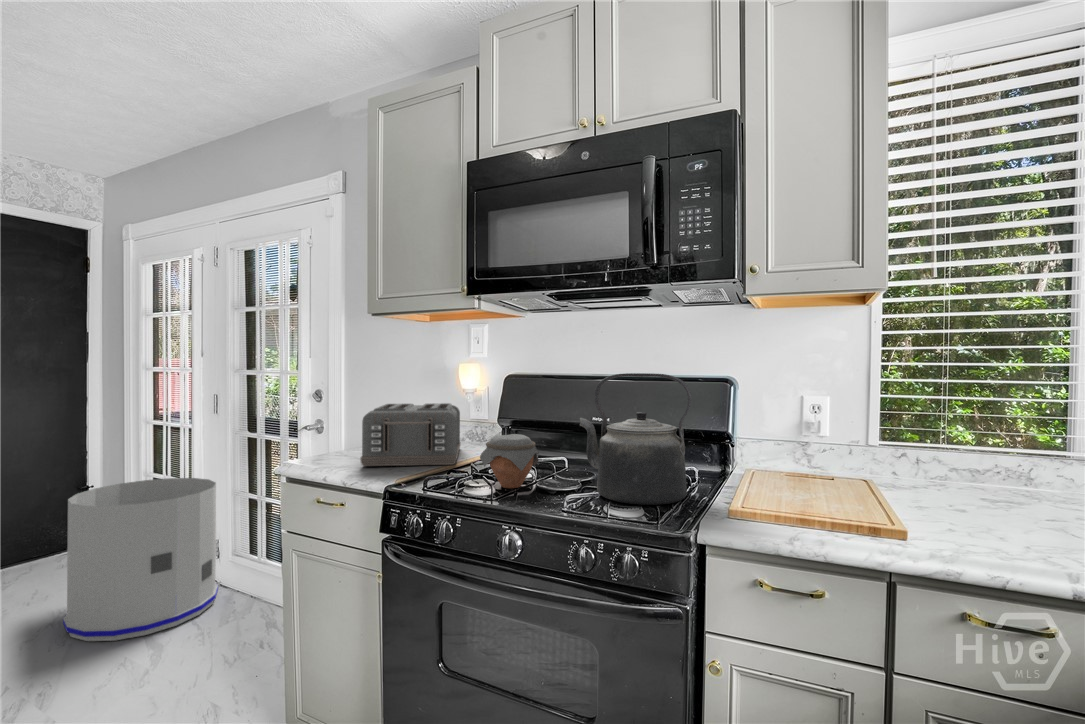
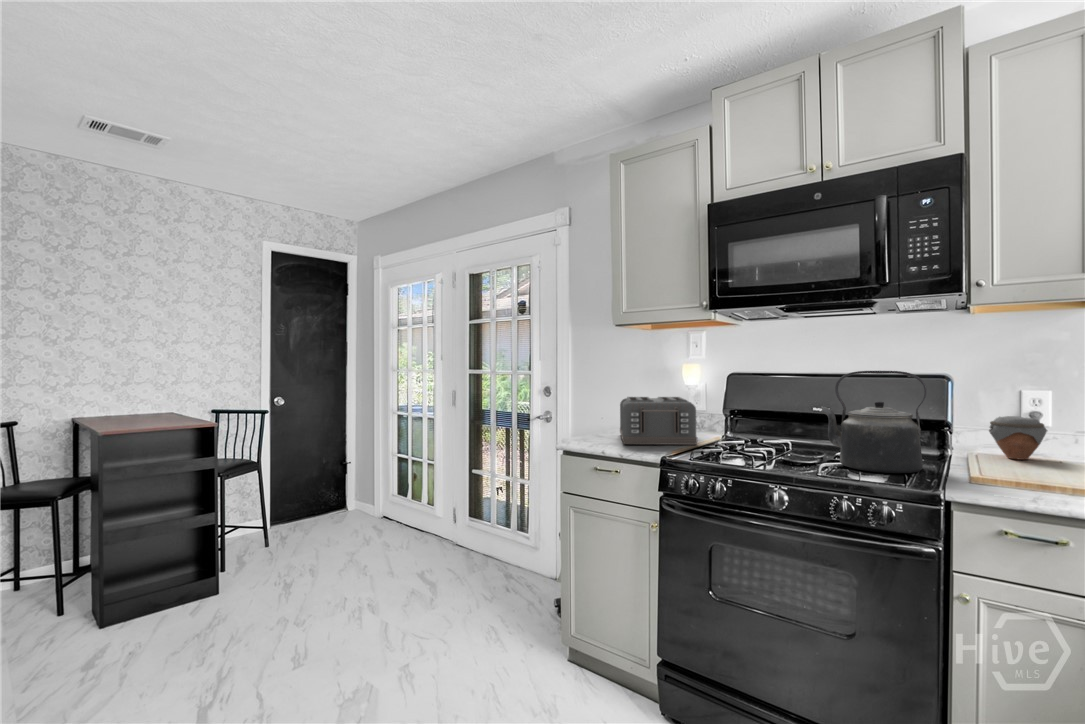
jar: present [480,434,539,488] -> present [989,416,1047,460]
trash can: present [63,478,218,641] -> none [365,457,463,576]

